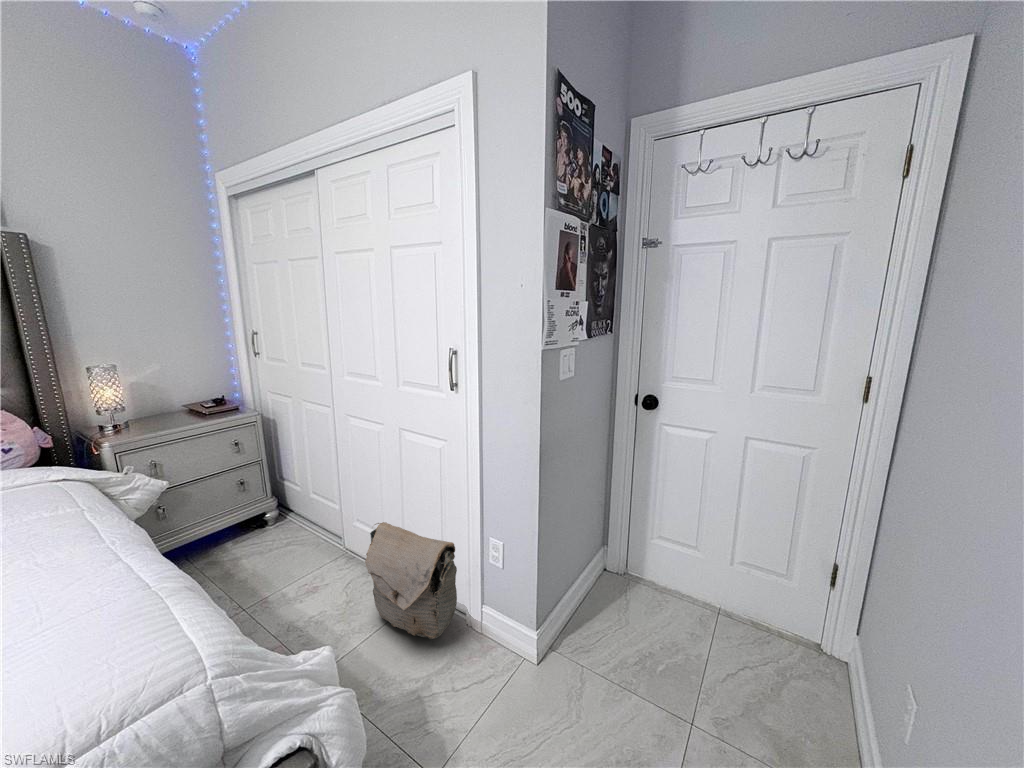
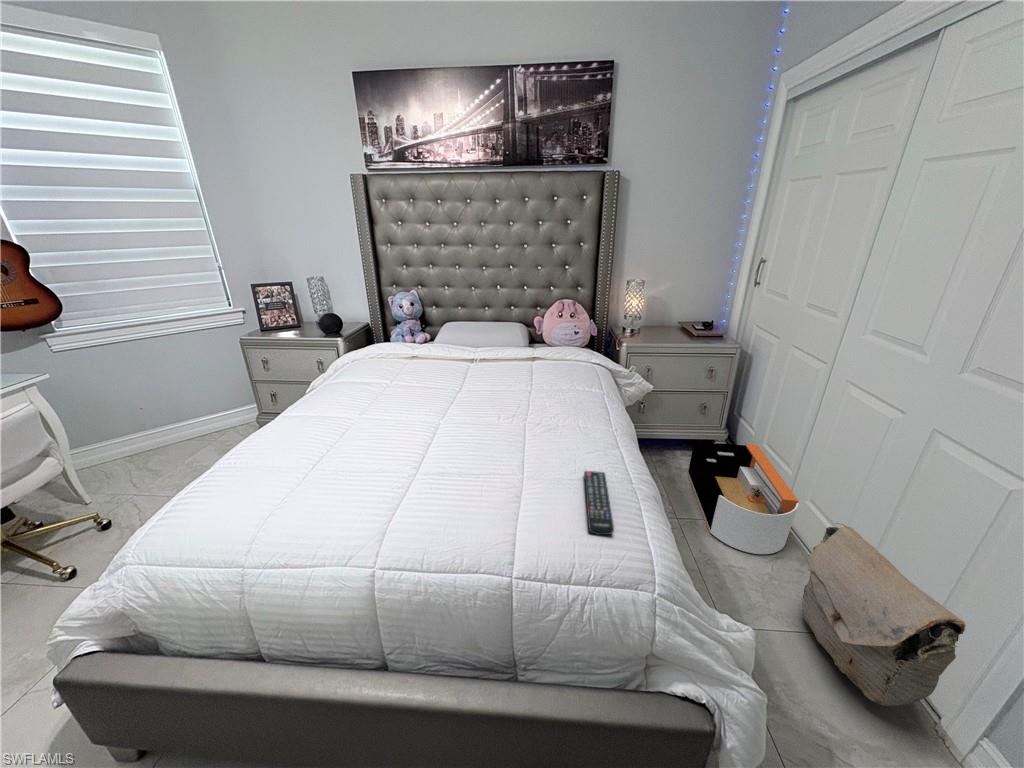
storage bin: none [241,498,353,605] -> present [688,441,799,554]
remote control: none [57,596,127,676] -> present [584,471,614,535]

